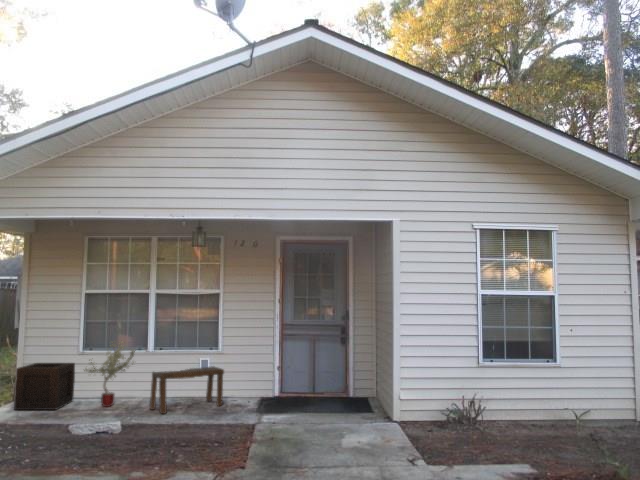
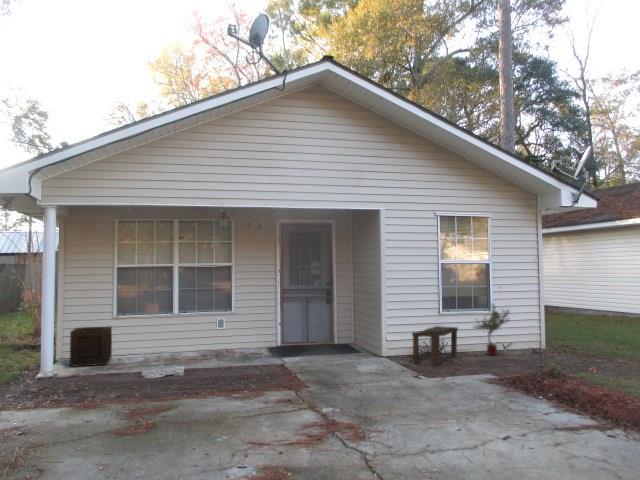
potted tree: present [84,342,135,407] -> present [474,305,509,355]
bench: present [150,366,224,414] -> present [412,326,458,365]

